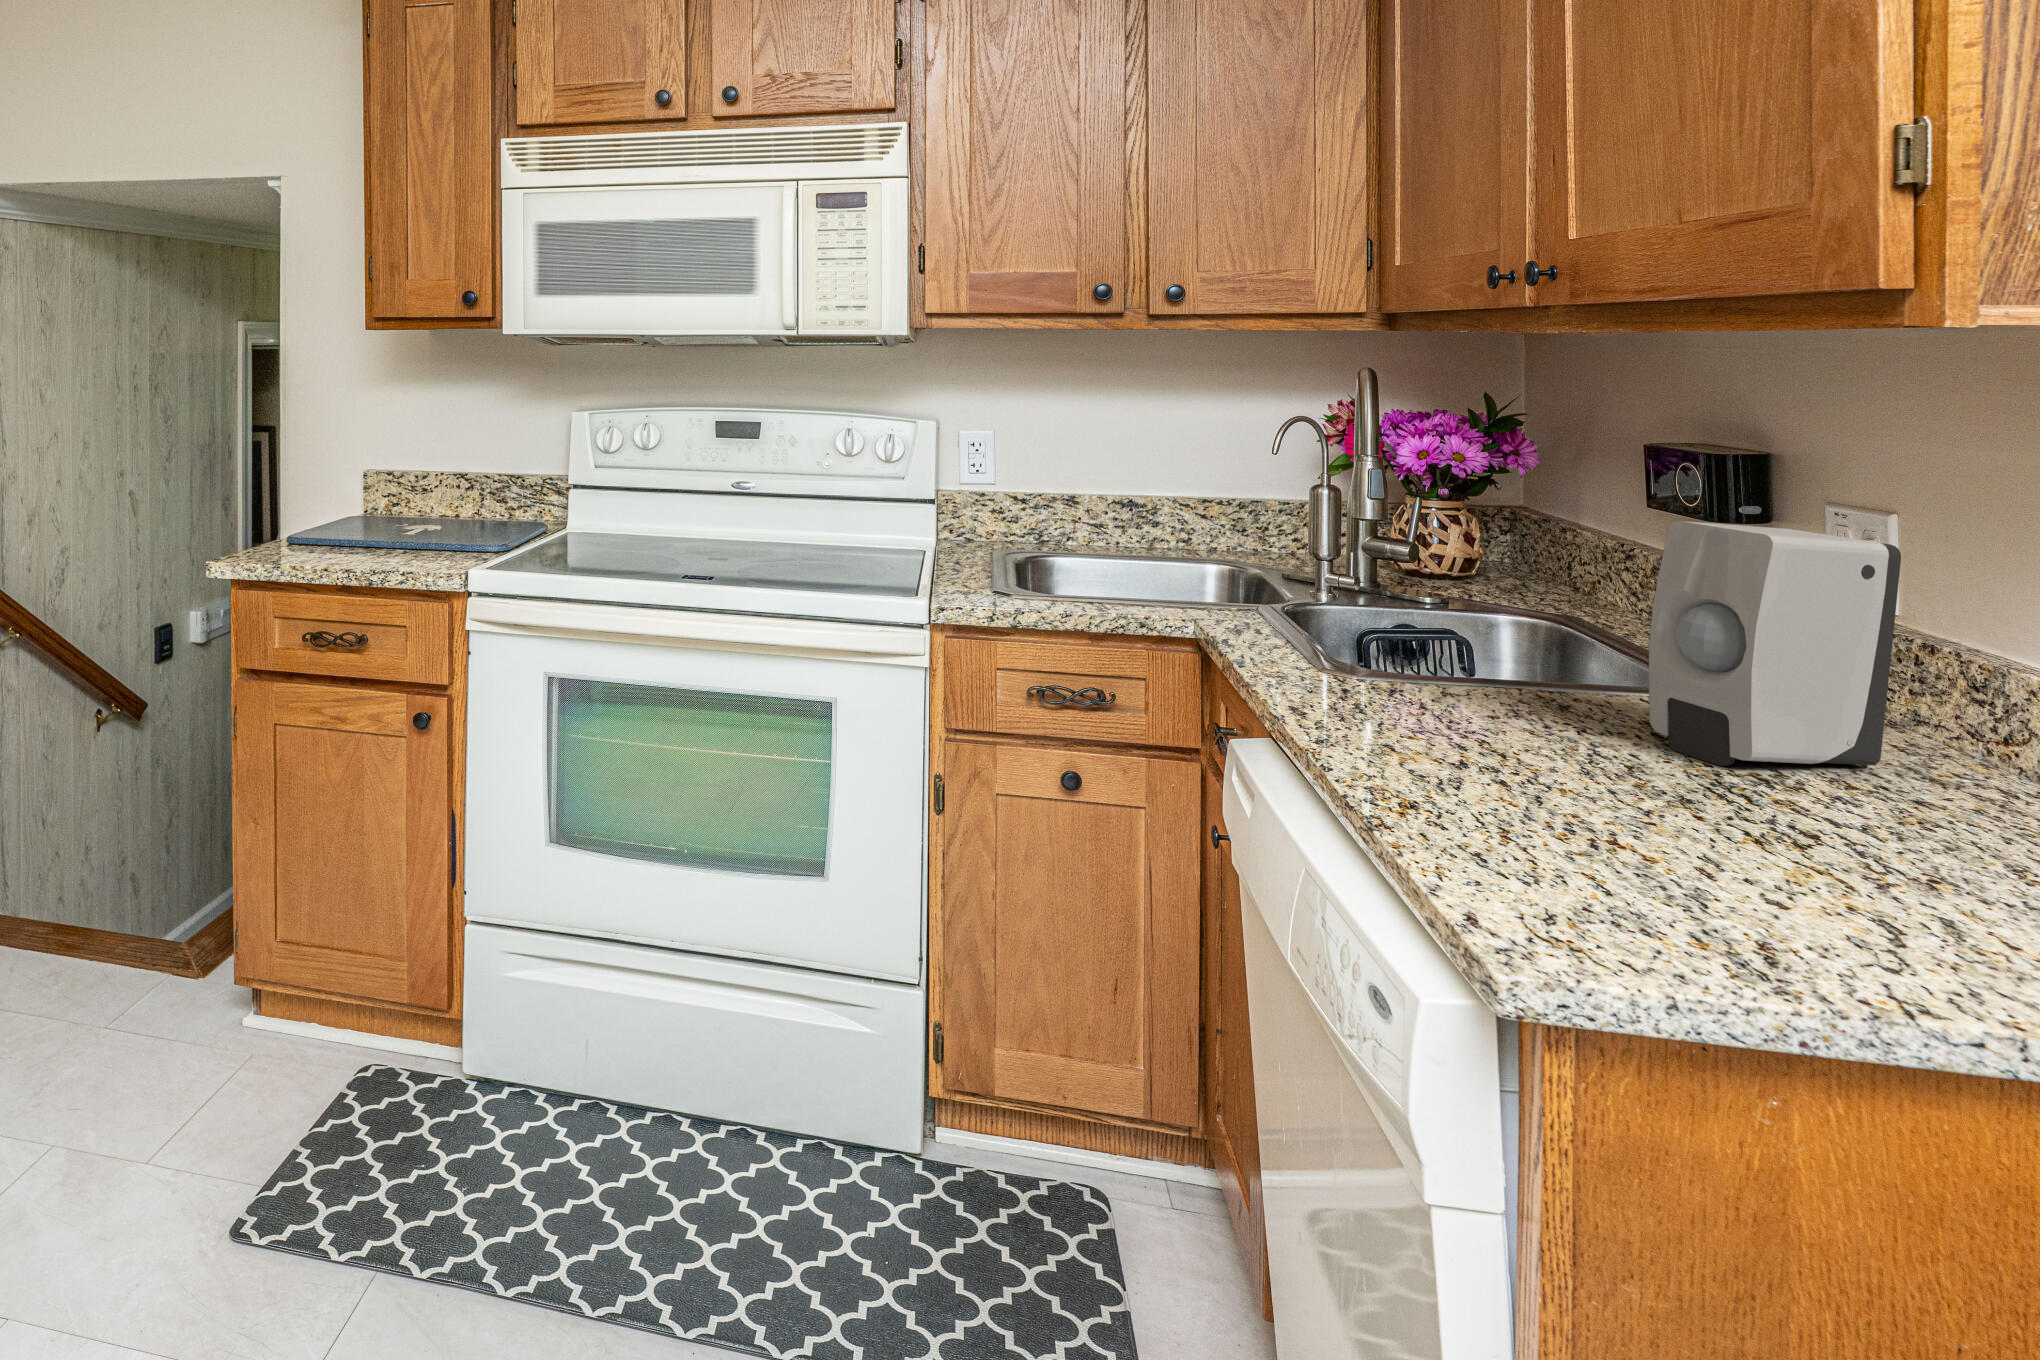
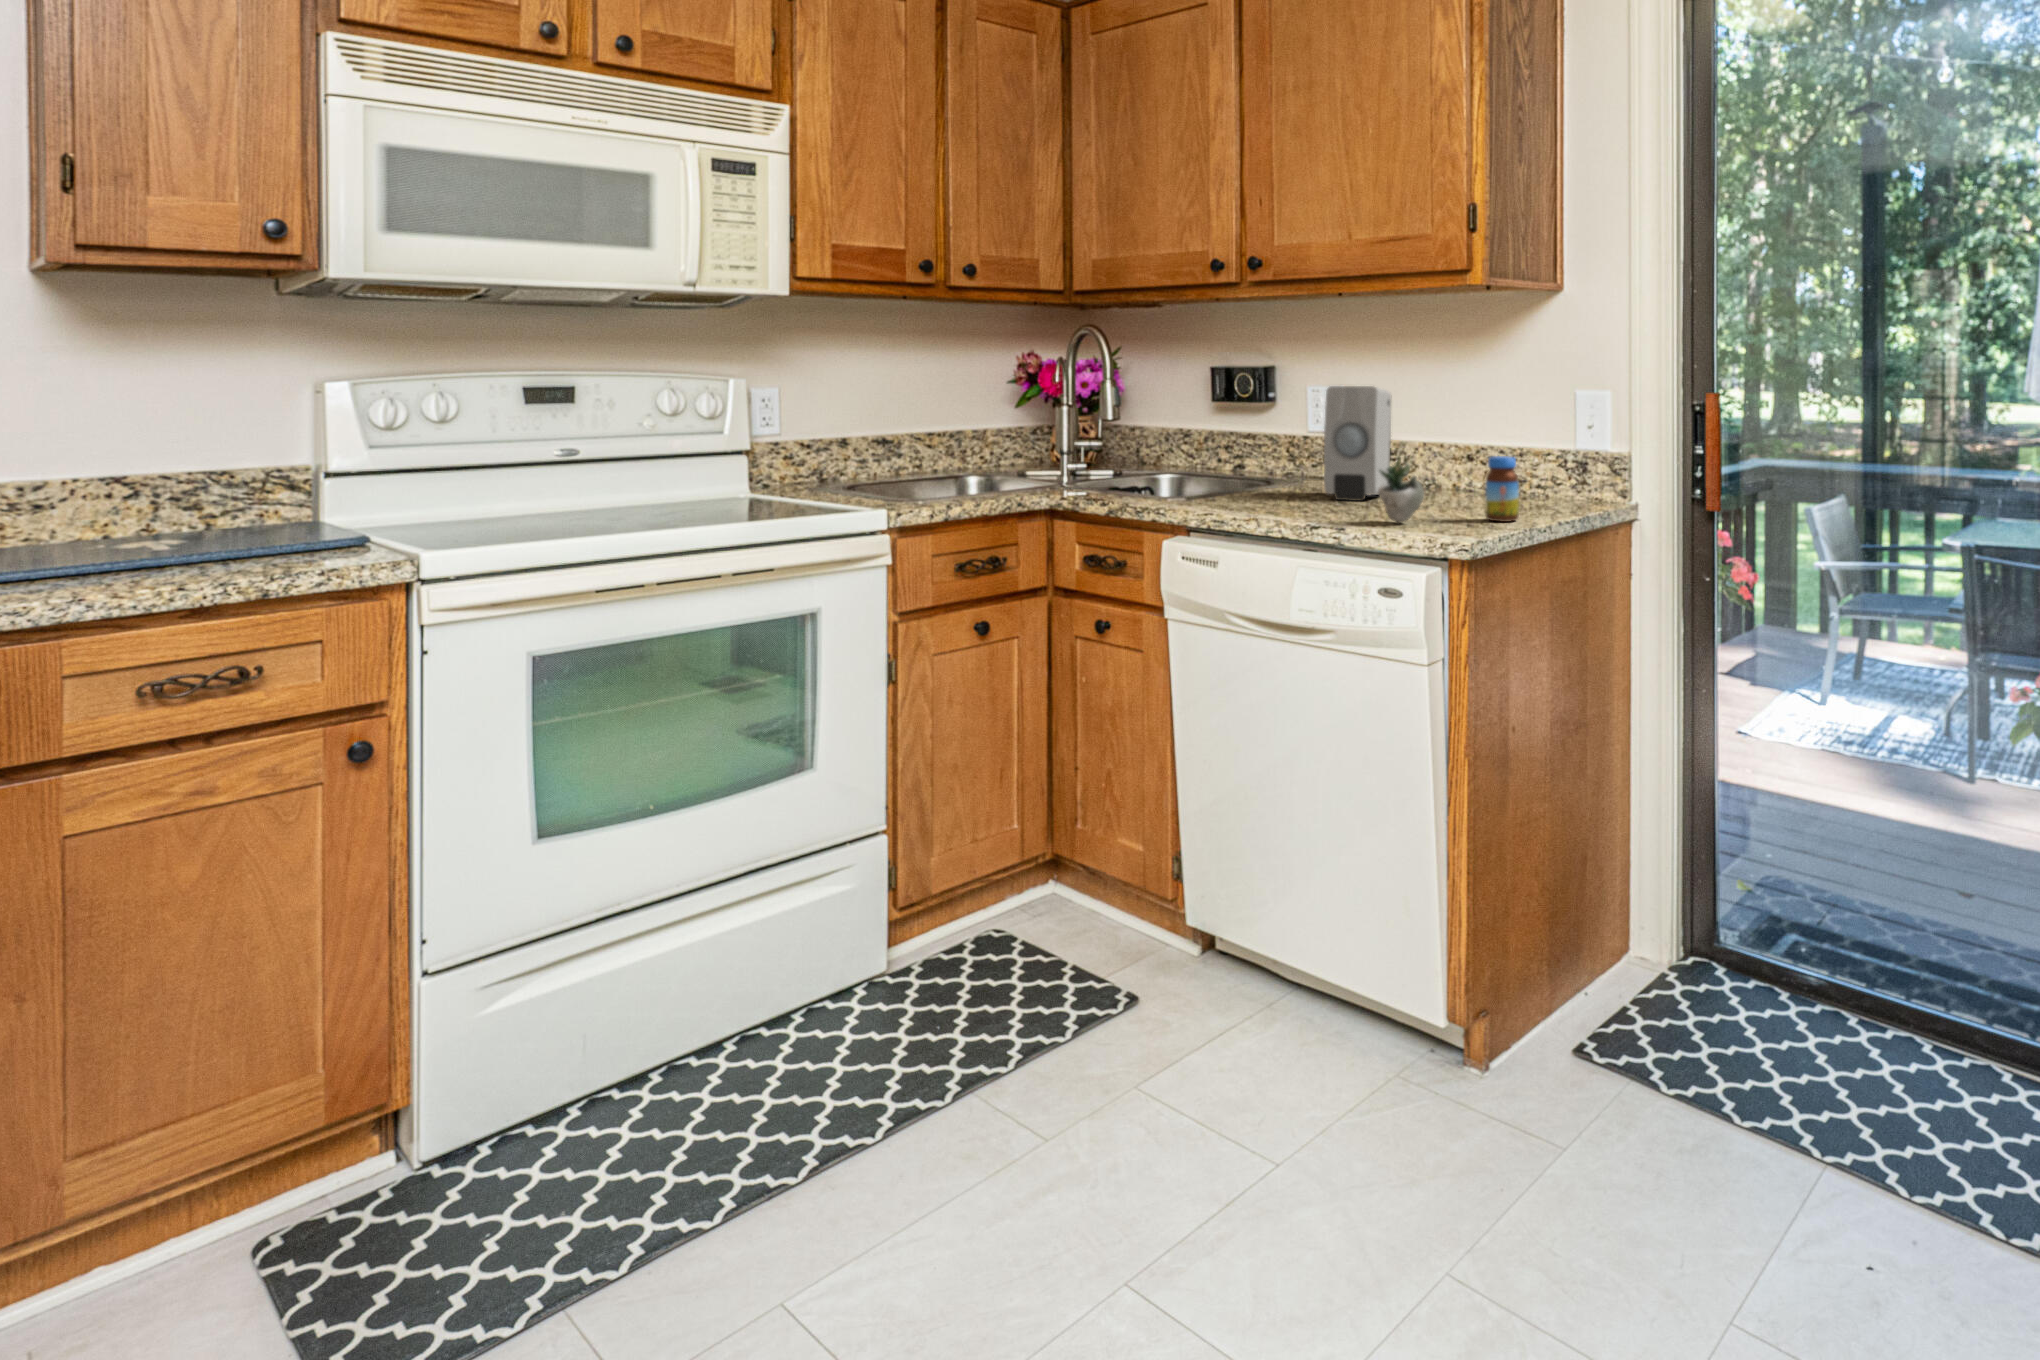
succulent plant: none [1477,701,1599,835] -> present [1378,458,1424,523]
jar: none [1788,755,1897,928] -> present [1485,456,1519,522]

